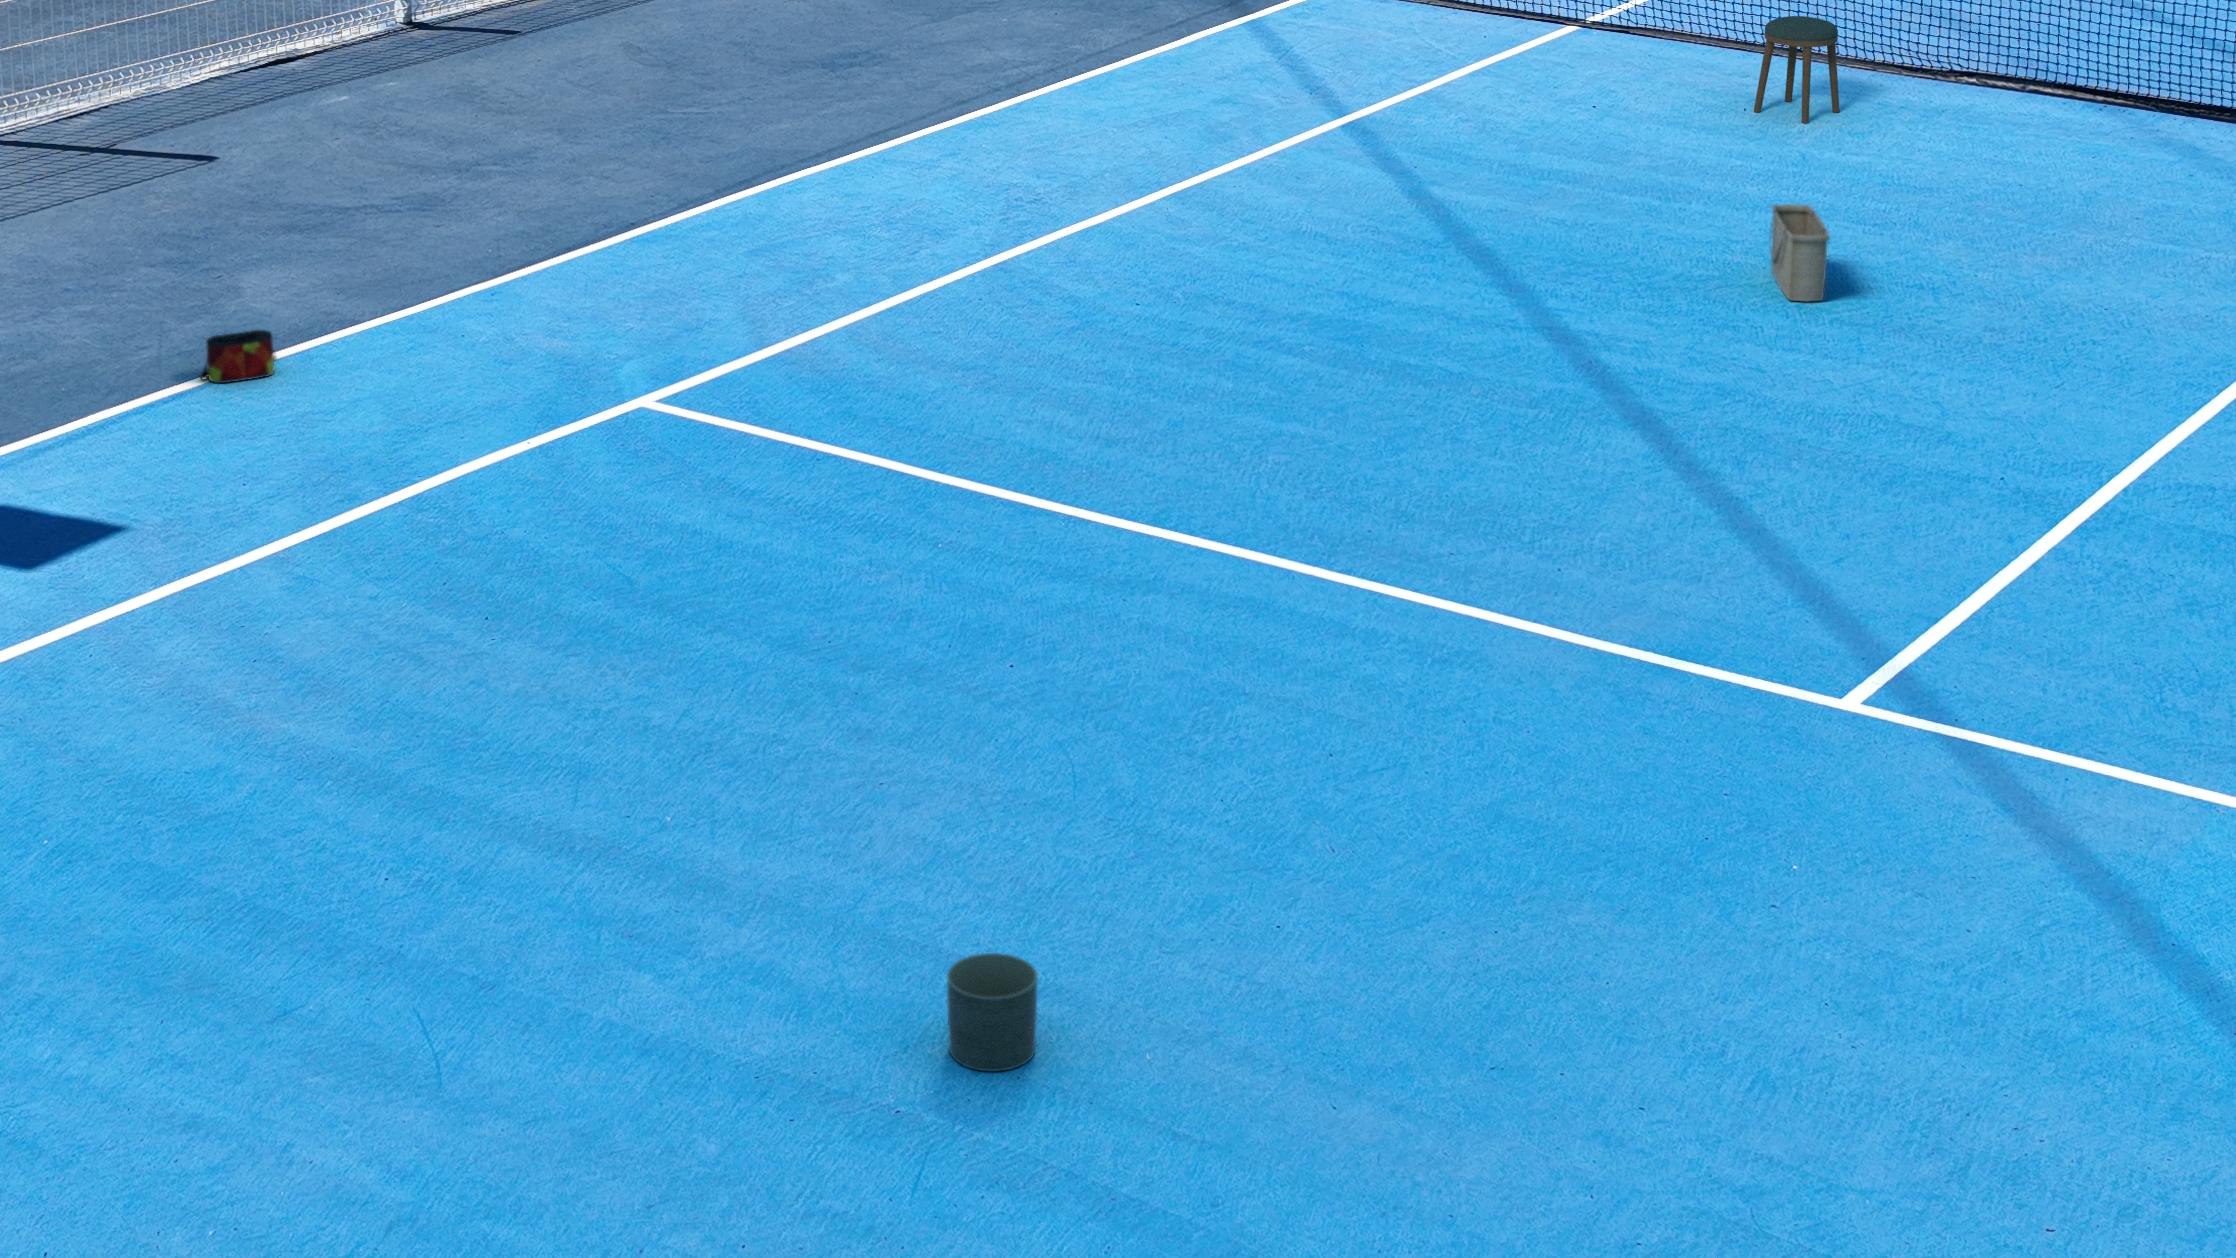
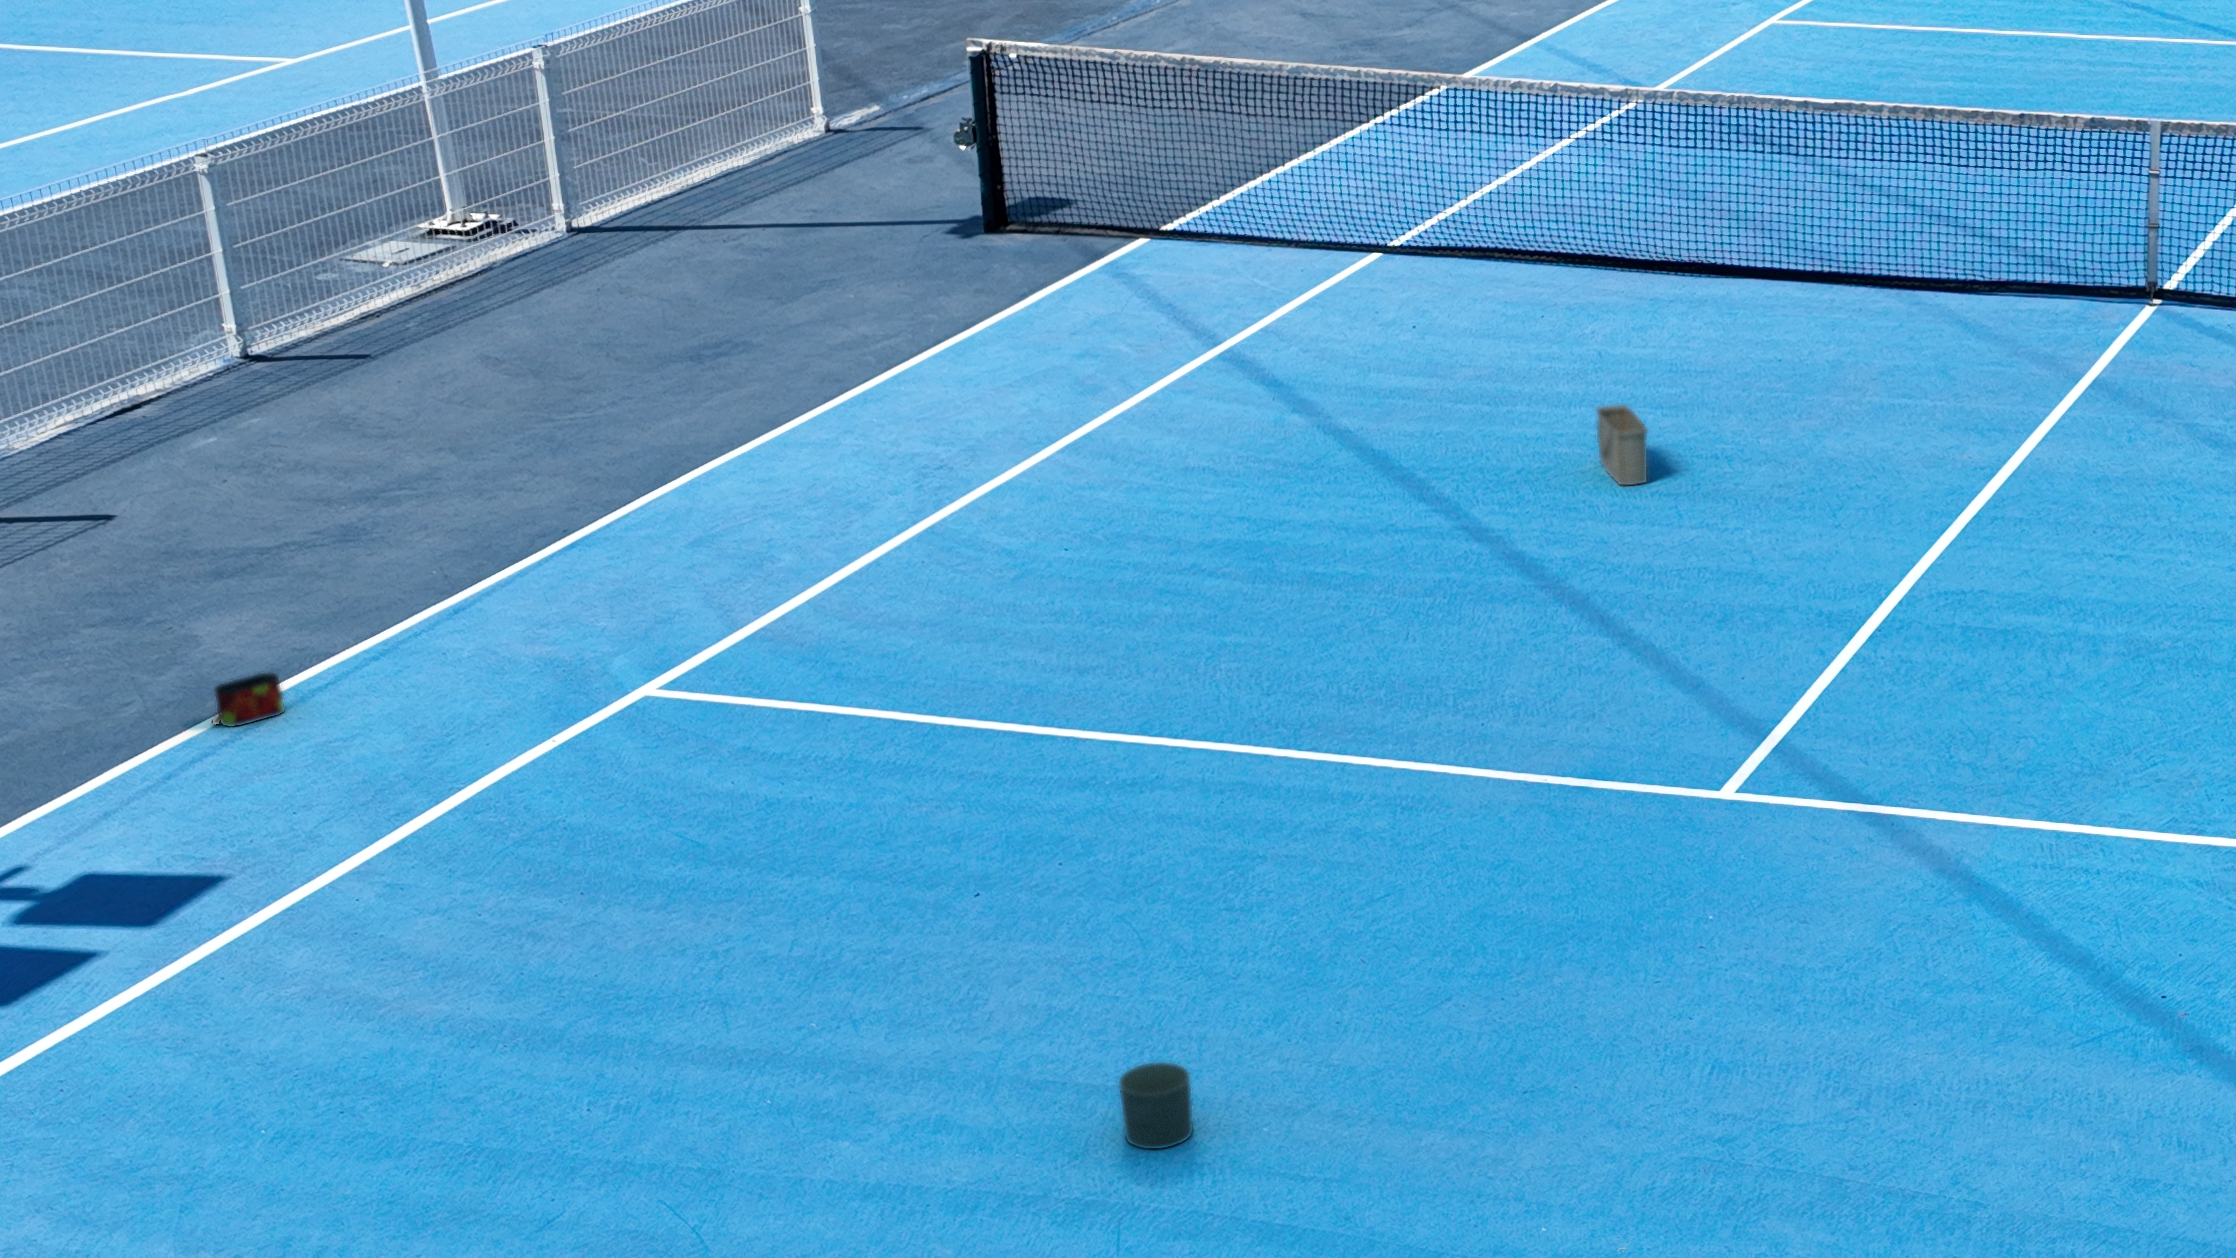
stool: present [1754,16,1840,123] -> none [1555,239,1626,330]

